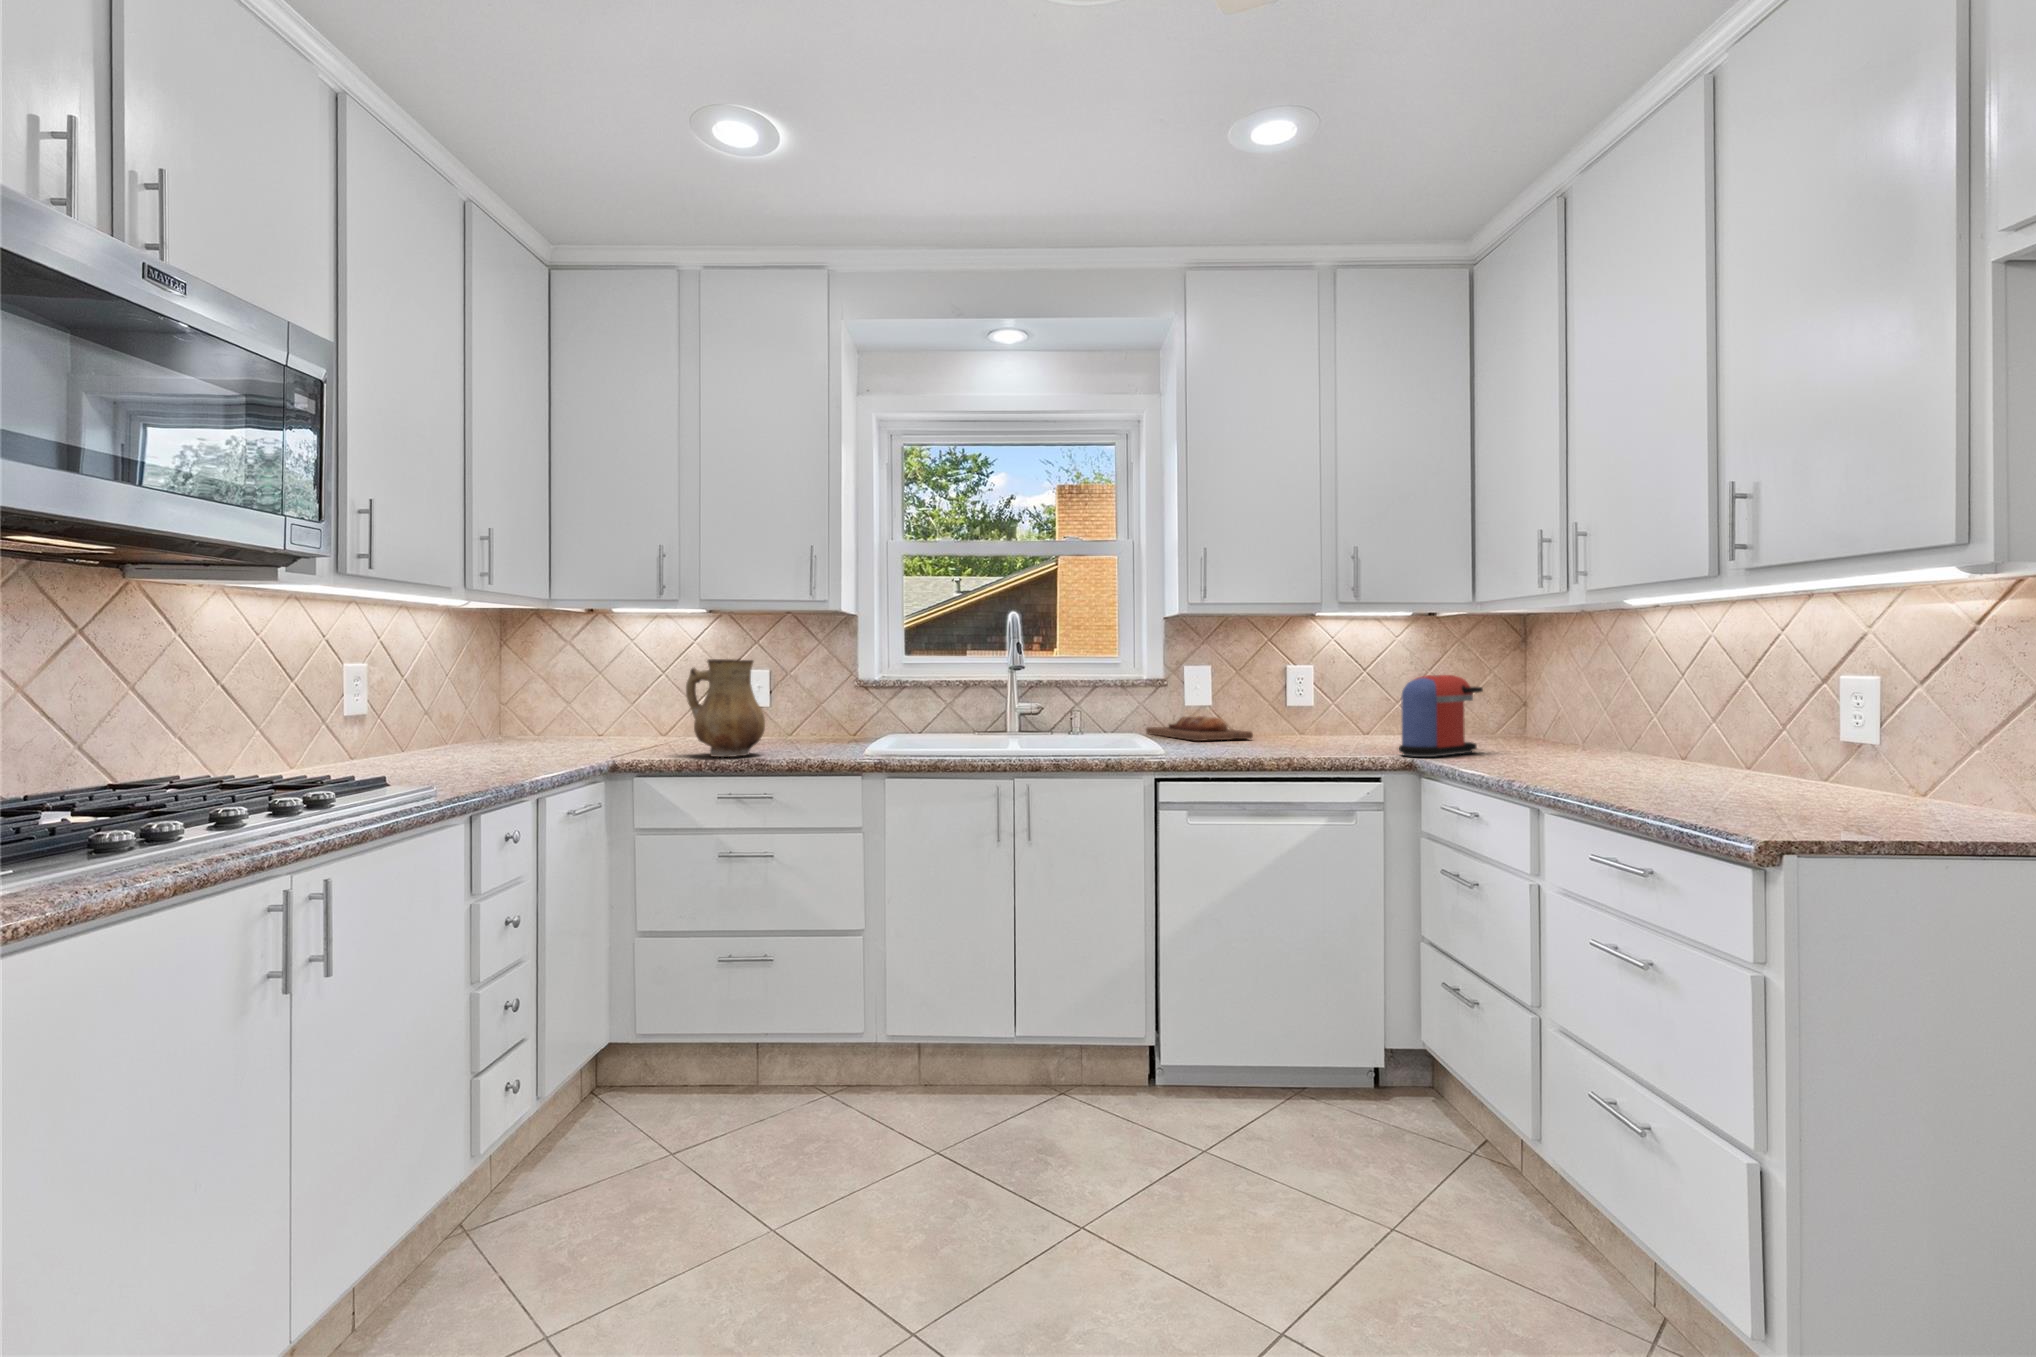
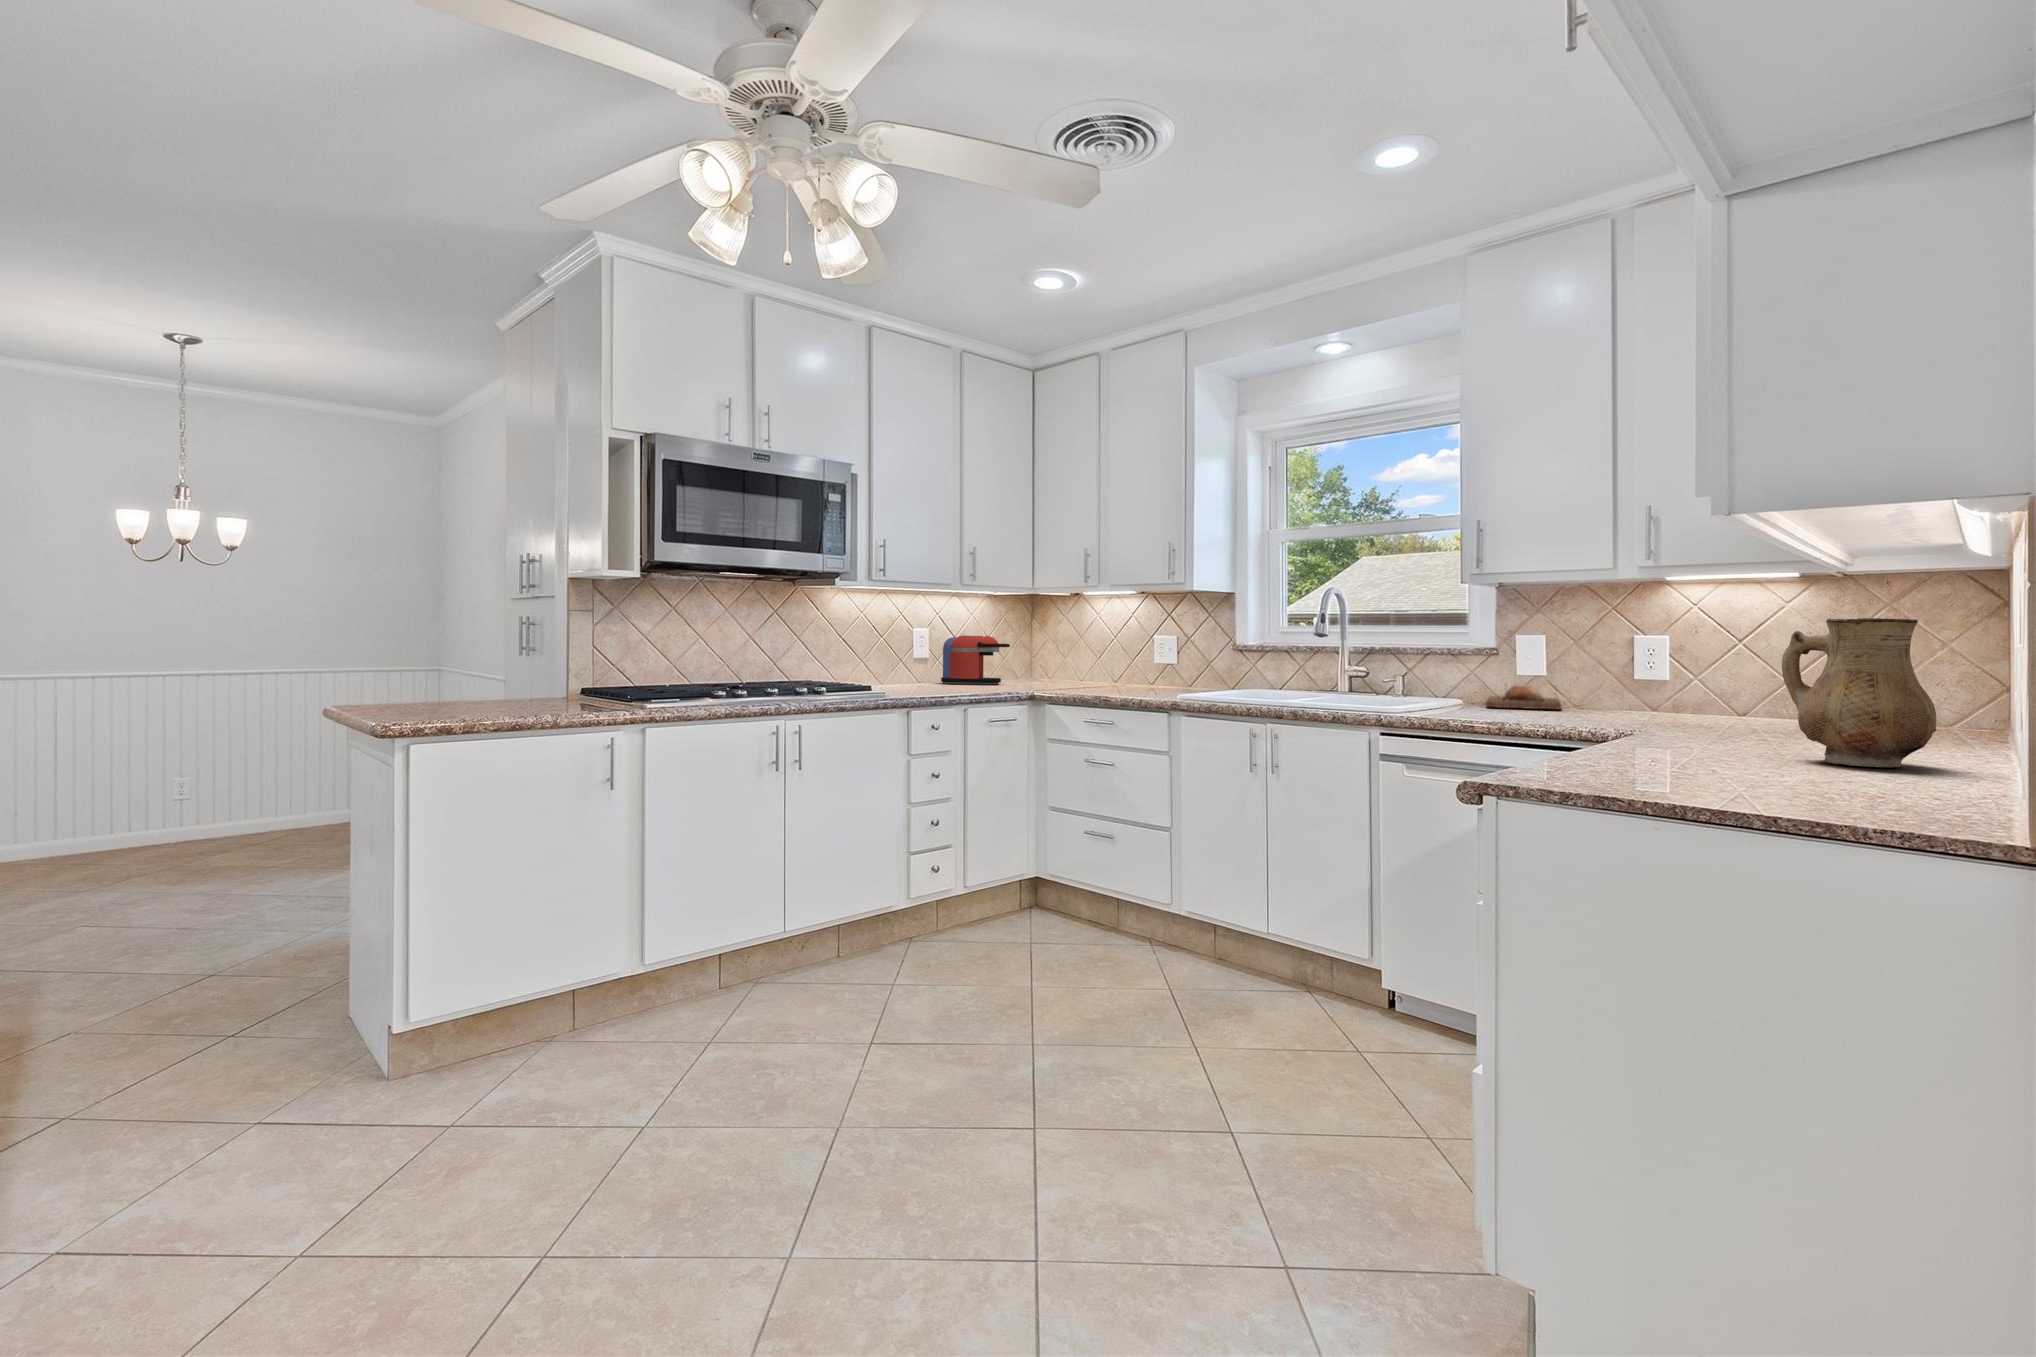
ceramic pitcher: present [686,659,765,757] -> present [1782,618,1936,767]
coffee maker: present [1399,675,1483,757] -> present [941,636,1010,684]

